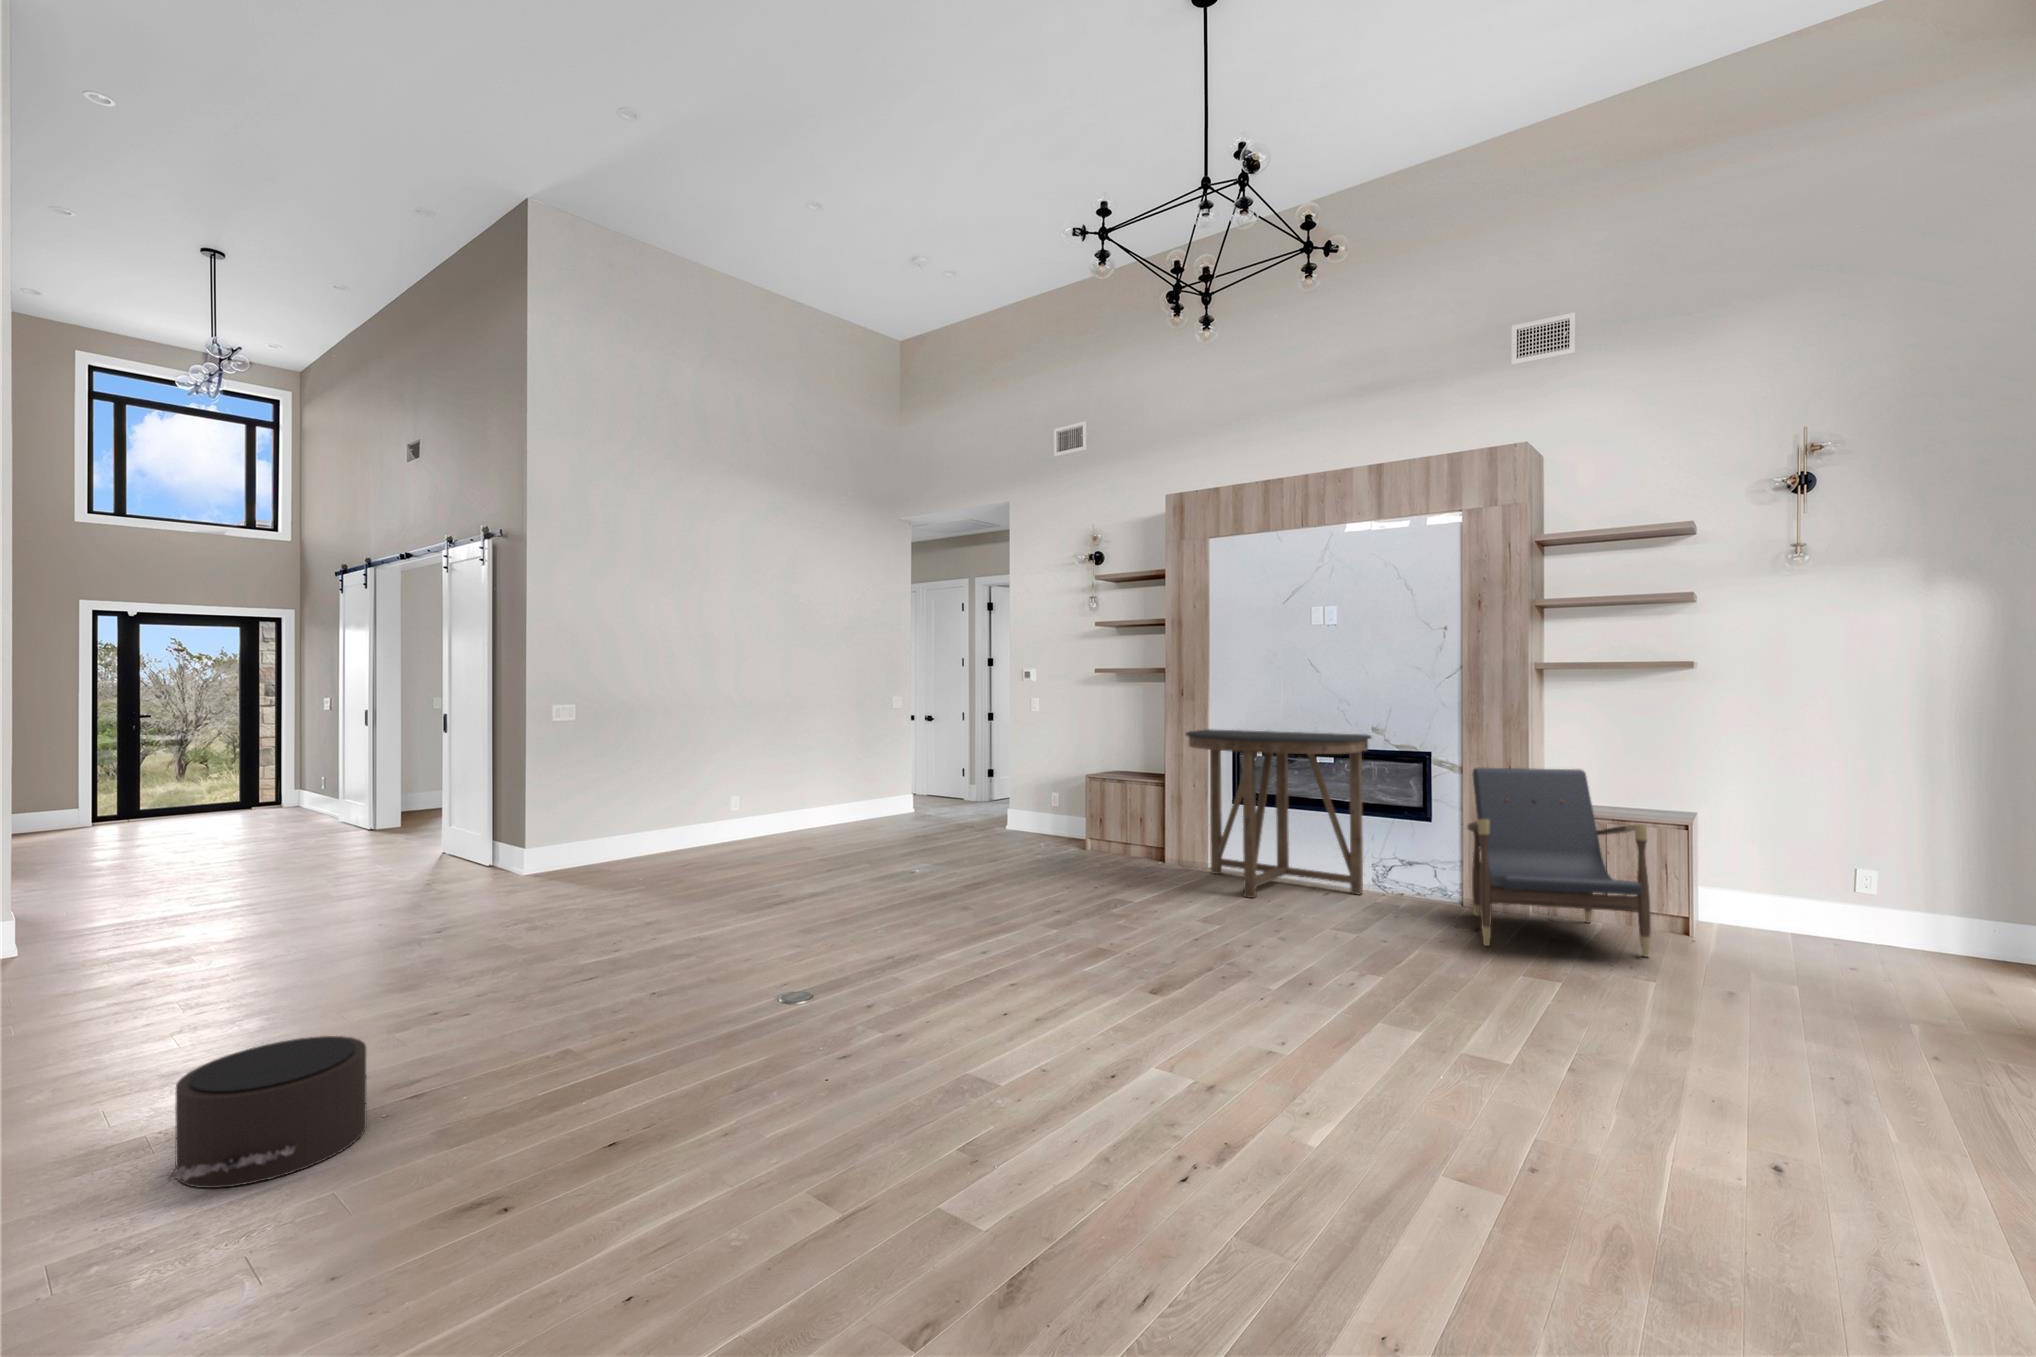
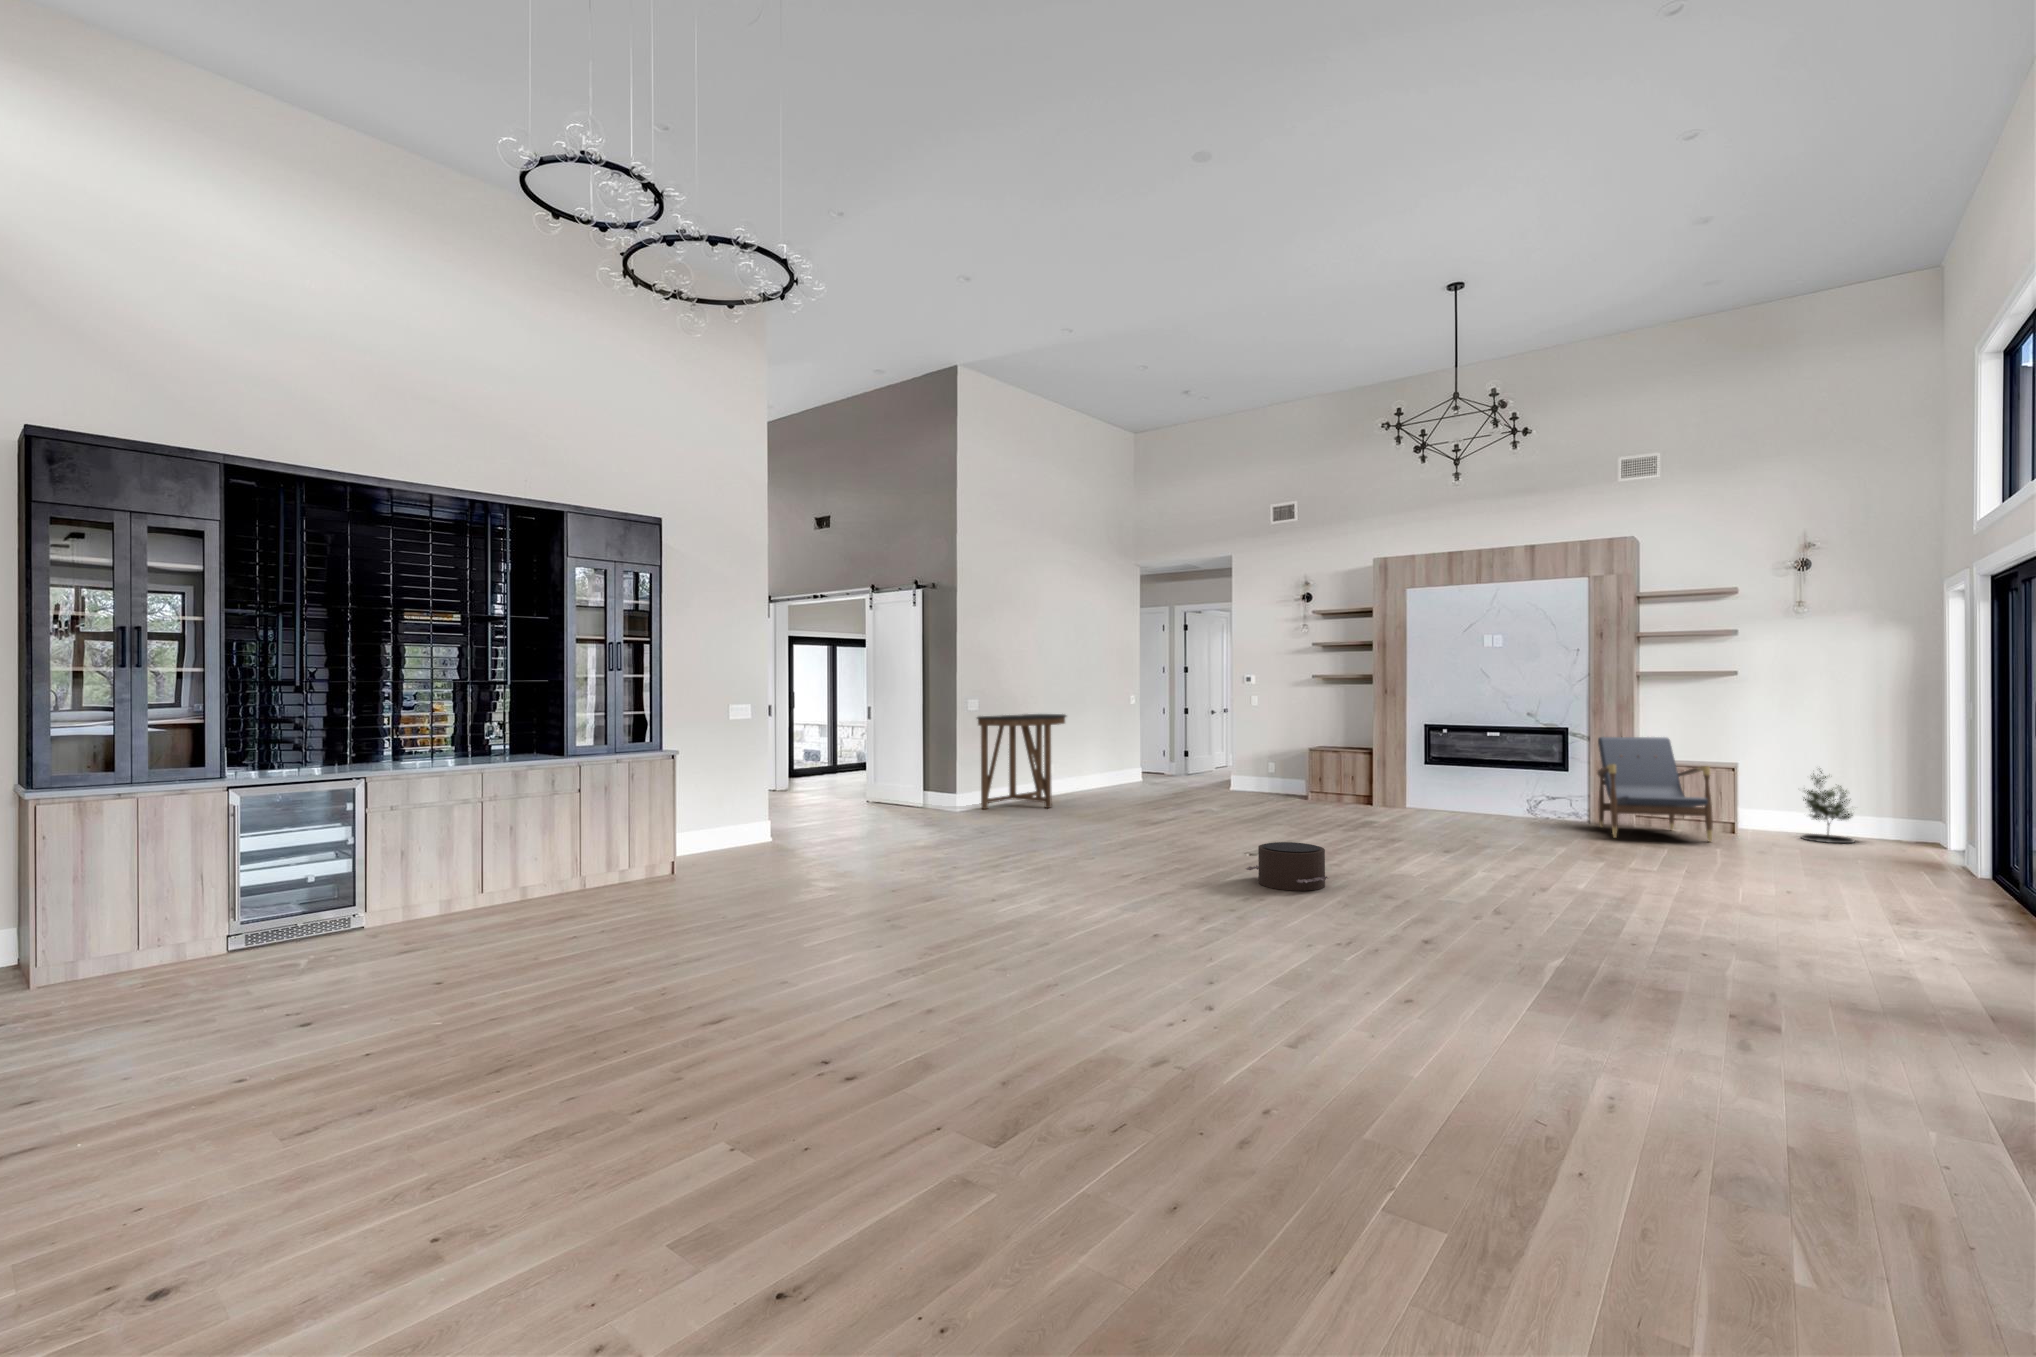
console table: present [1186,729,1371,898] -> present [977,714,1066,809]
potted tree: none [1795,822,1901,961] -> present [1801,769,1854,843]
pouf: present [166,1036,366,1188] -> present [1246,842,1328,891]

